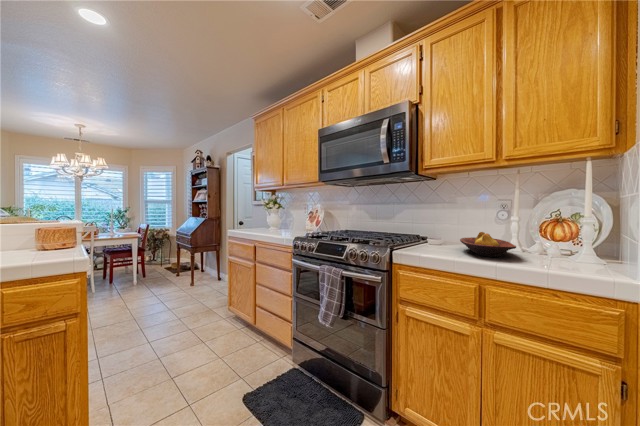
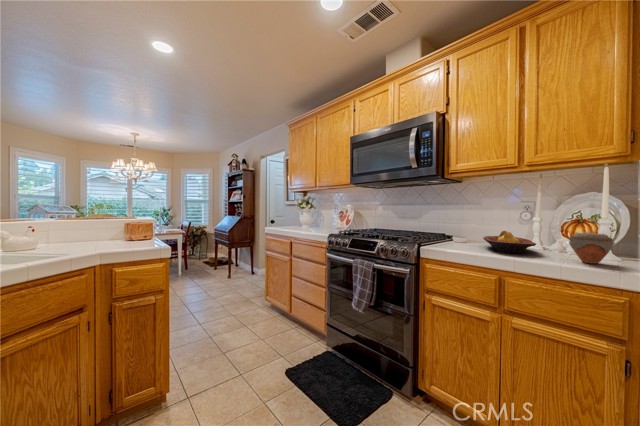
jar: none [552,234,602,269] -> present [569,232,615,264]

